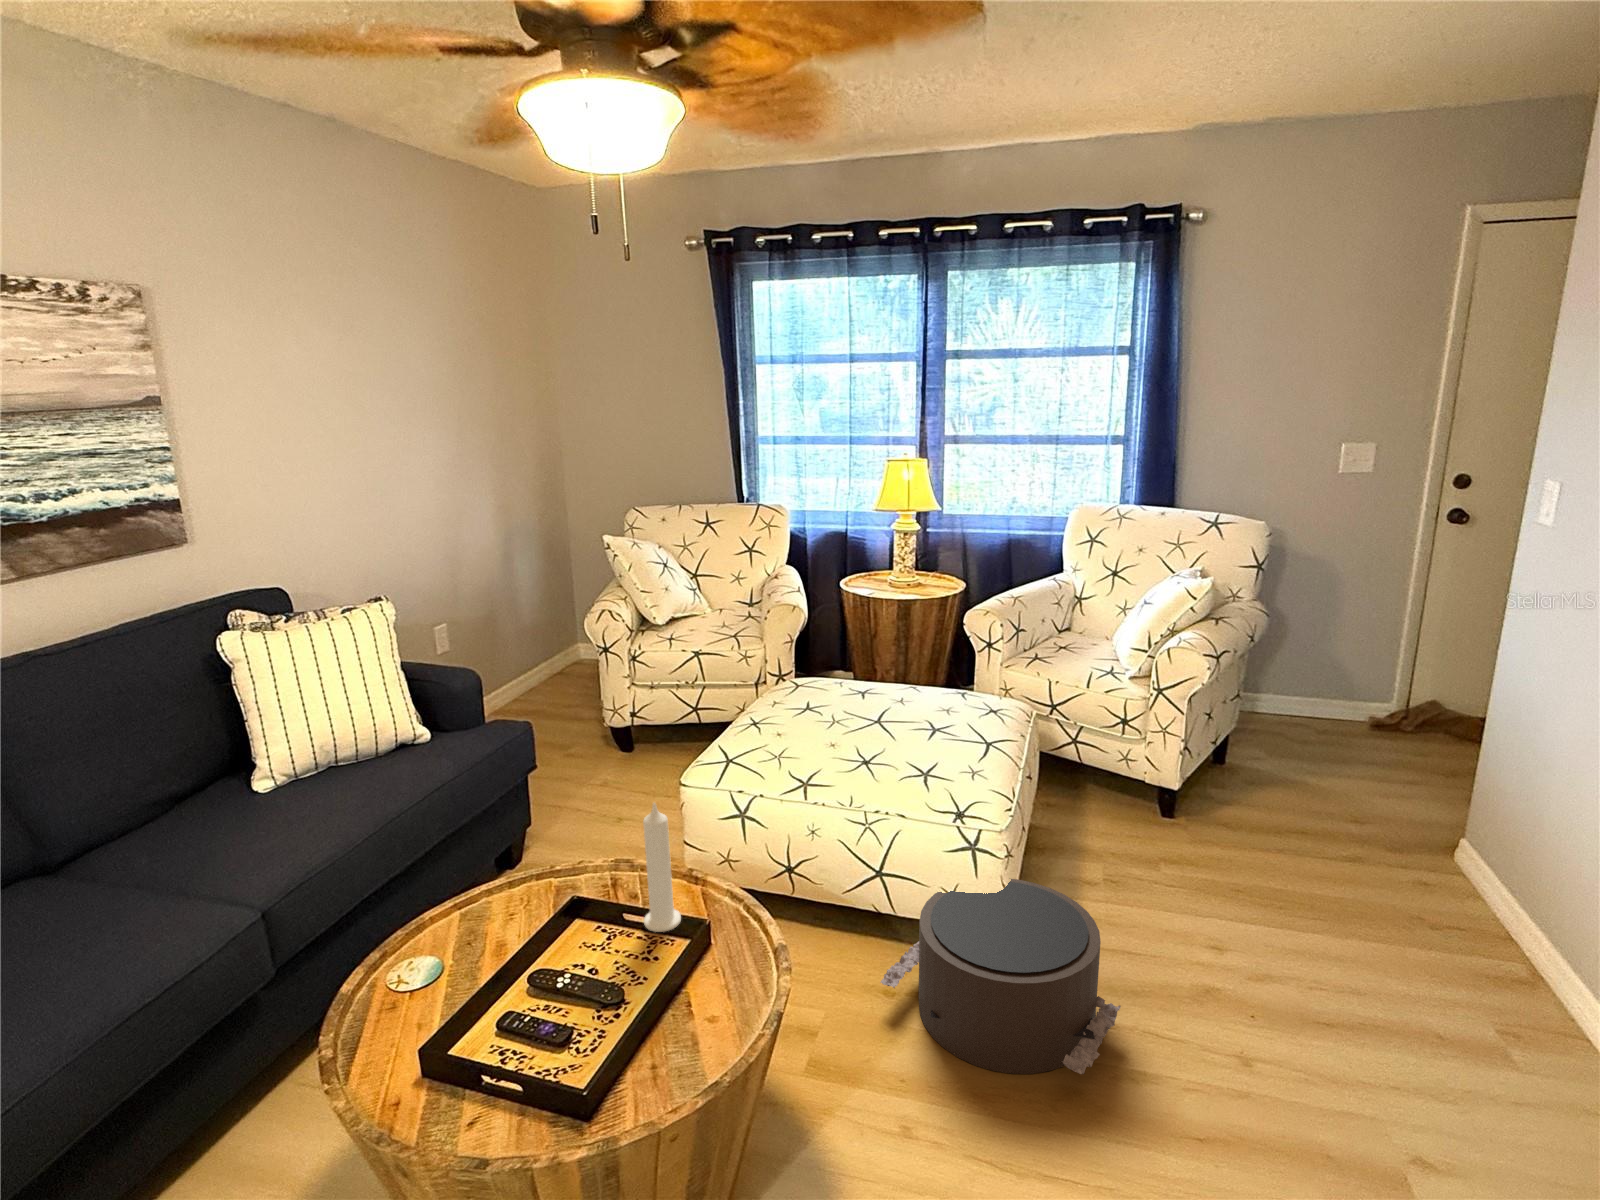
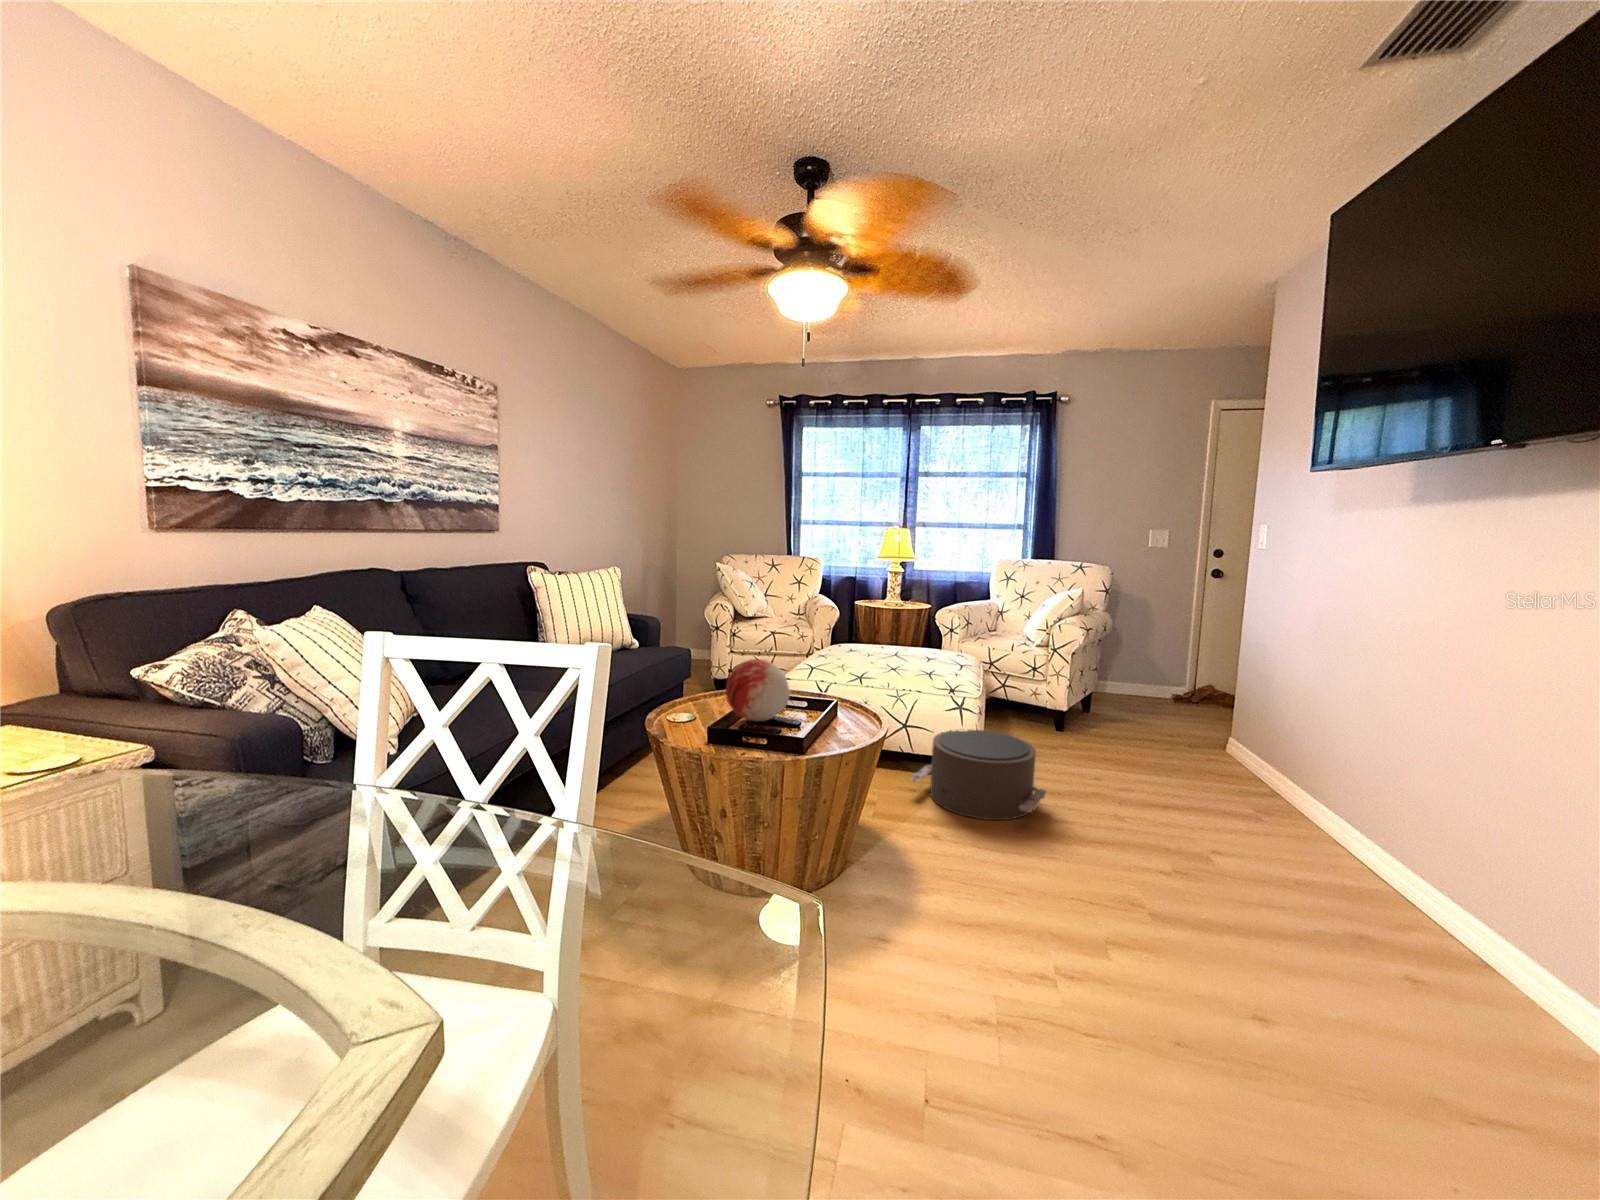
candle: present [643,803,681,932] -> none [800,634,820,707]
decorative orb: none [476,875,600,998] -> present [726,659,790,721]

